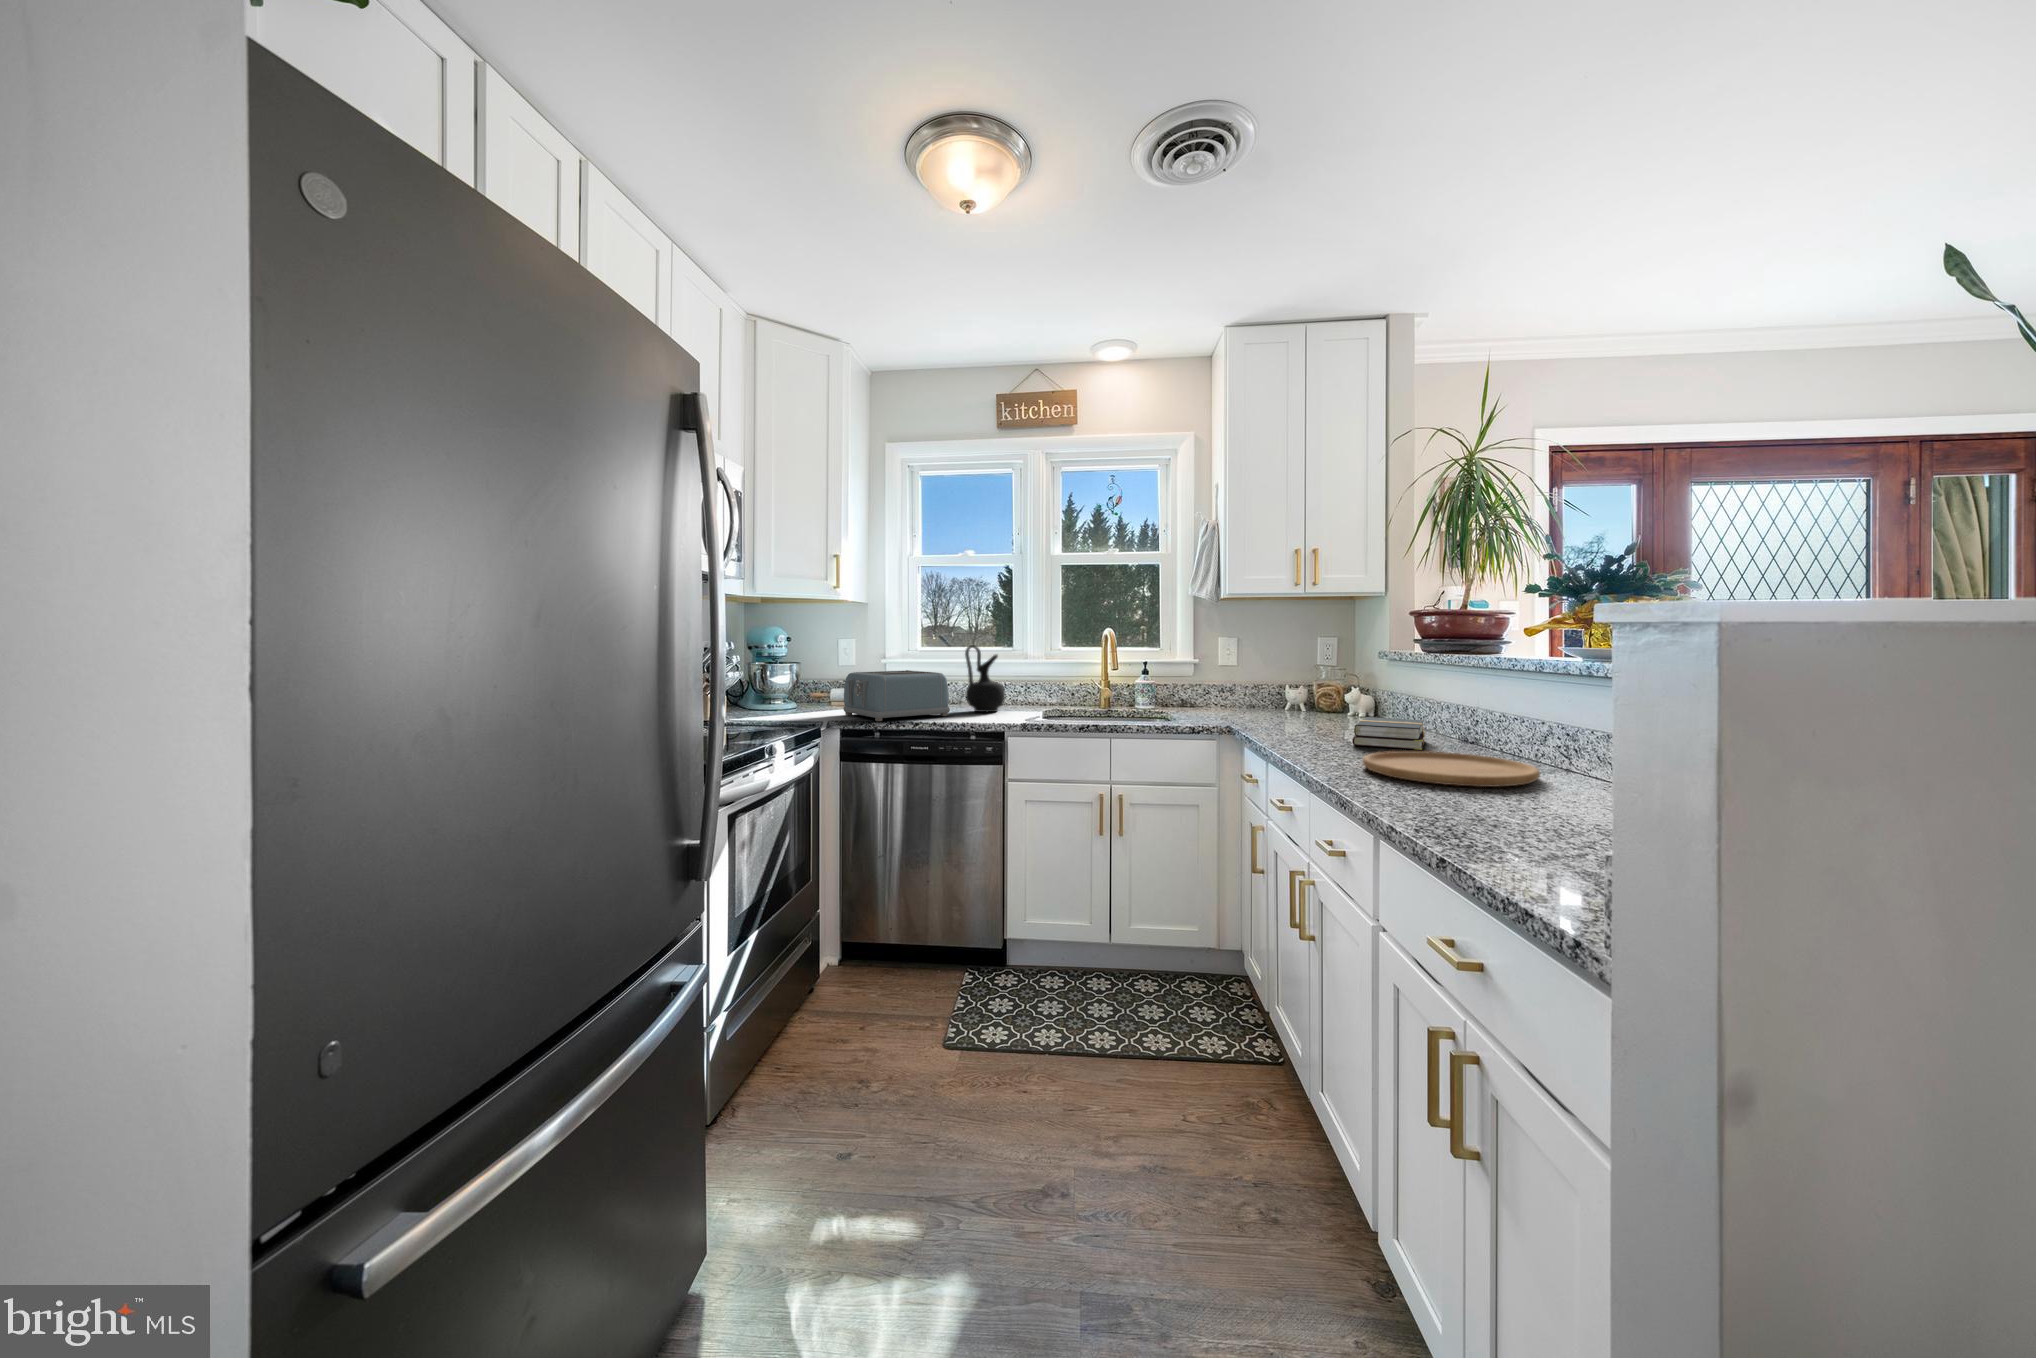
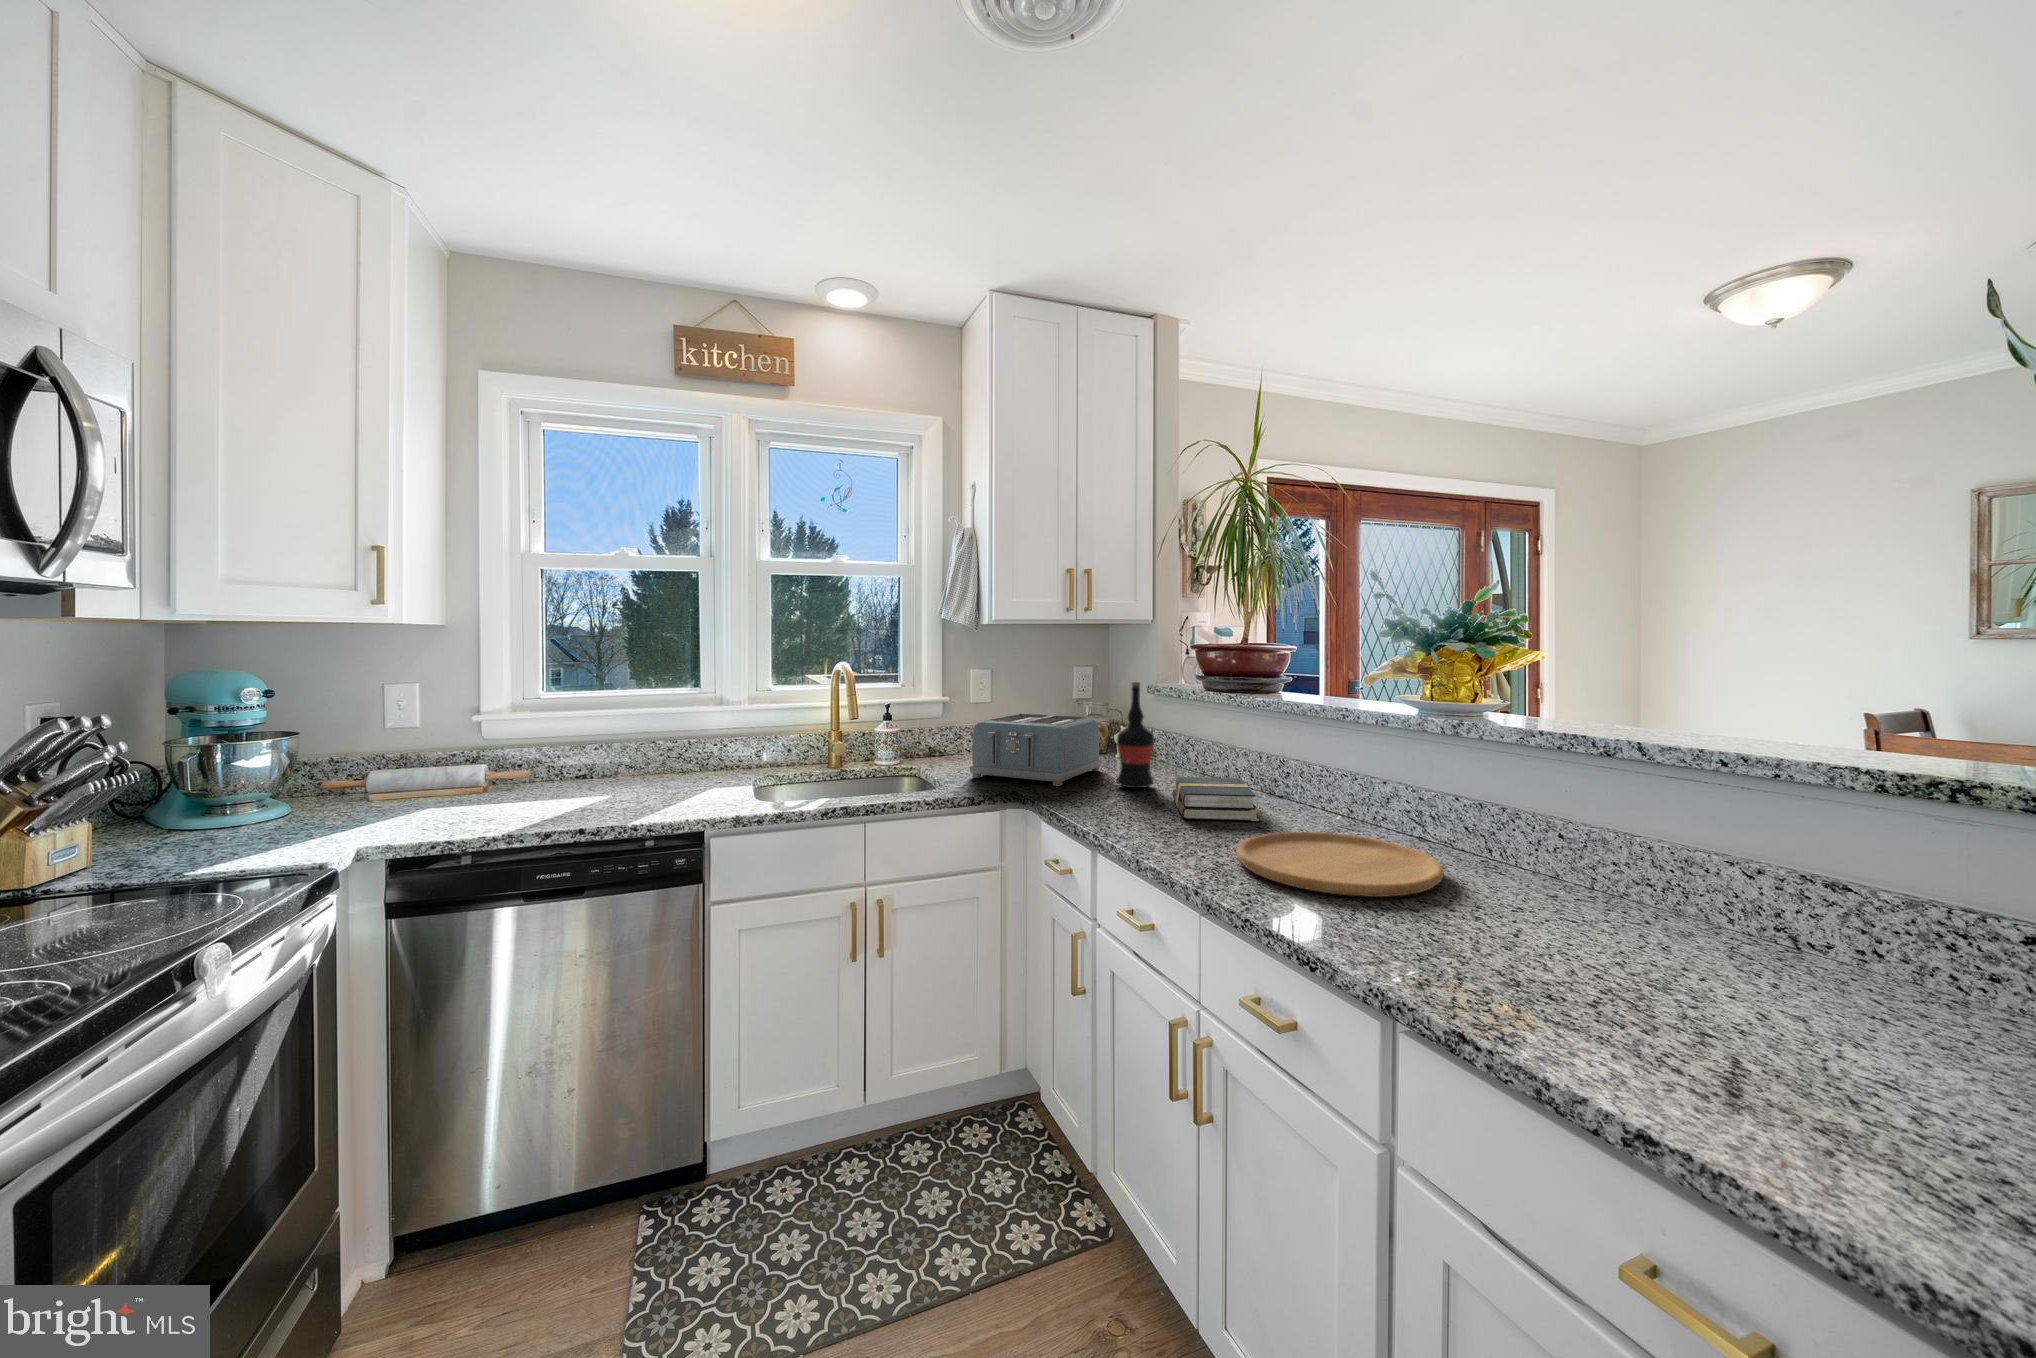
wine bottle: none [1321,640,1356,729] -> present [1116,682,1154,788]
ceramic jug: present [965,645,1006,712] -> none [628,688,694,787]
toaster: present [843,670,950,721] -> present [970,713,1101,786]

